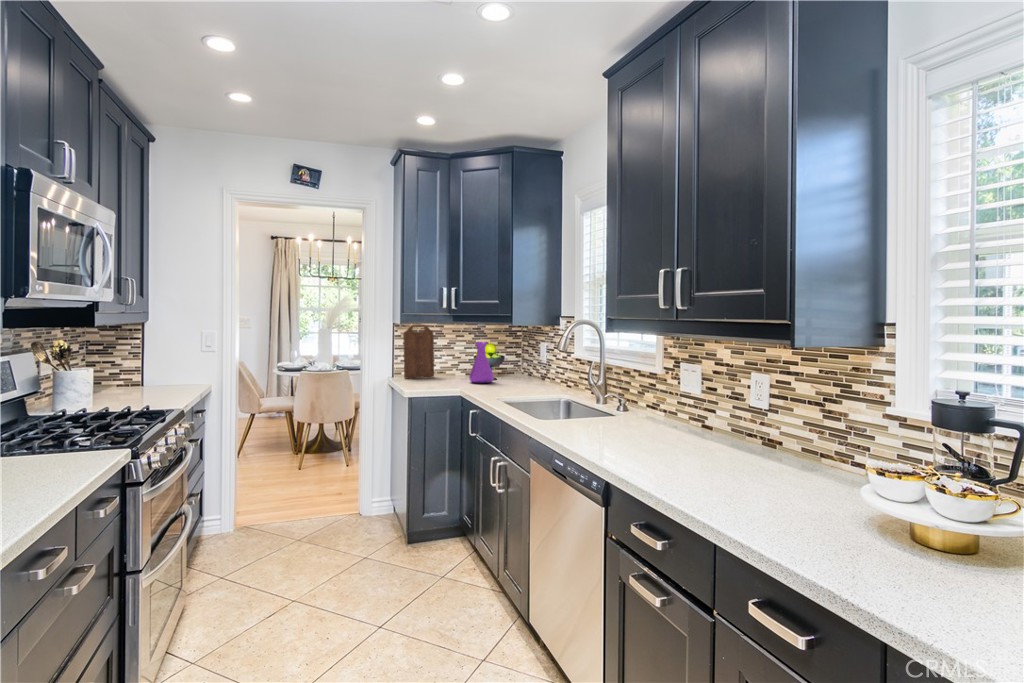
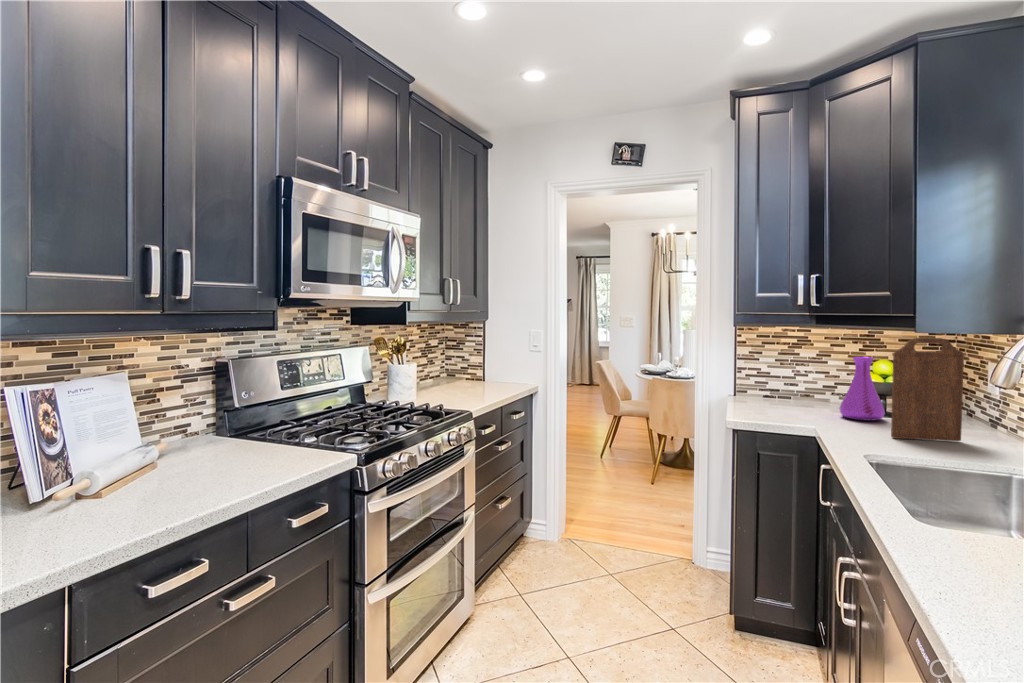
cutting board: present [403,325,434,378] -> present [891,338,964,441]

